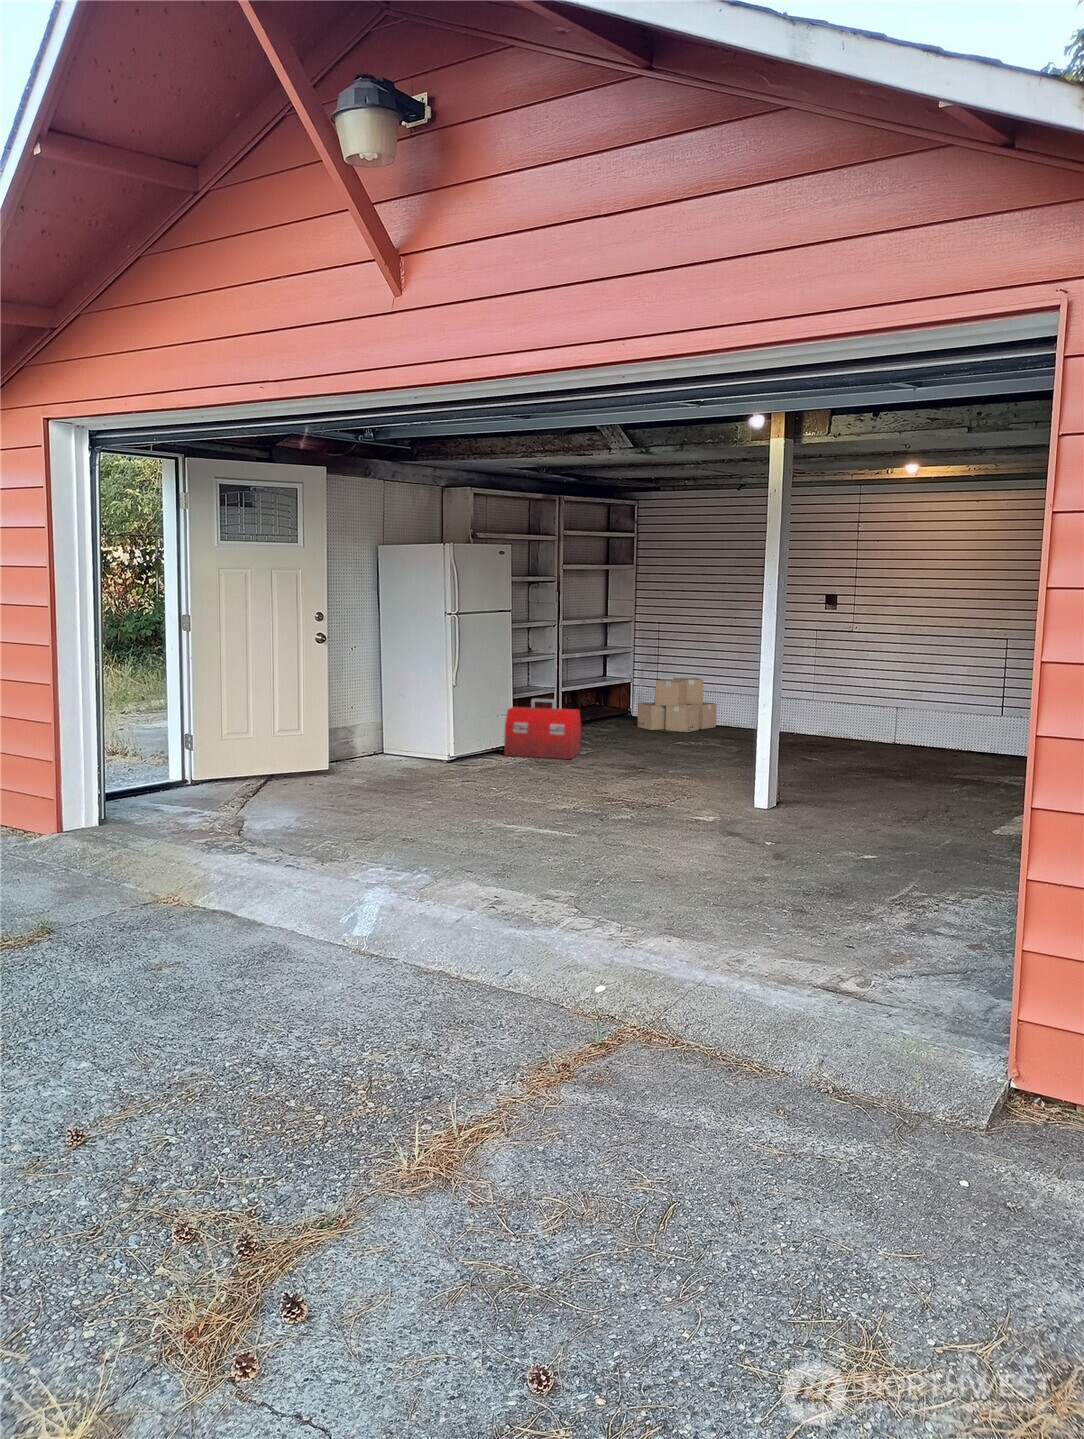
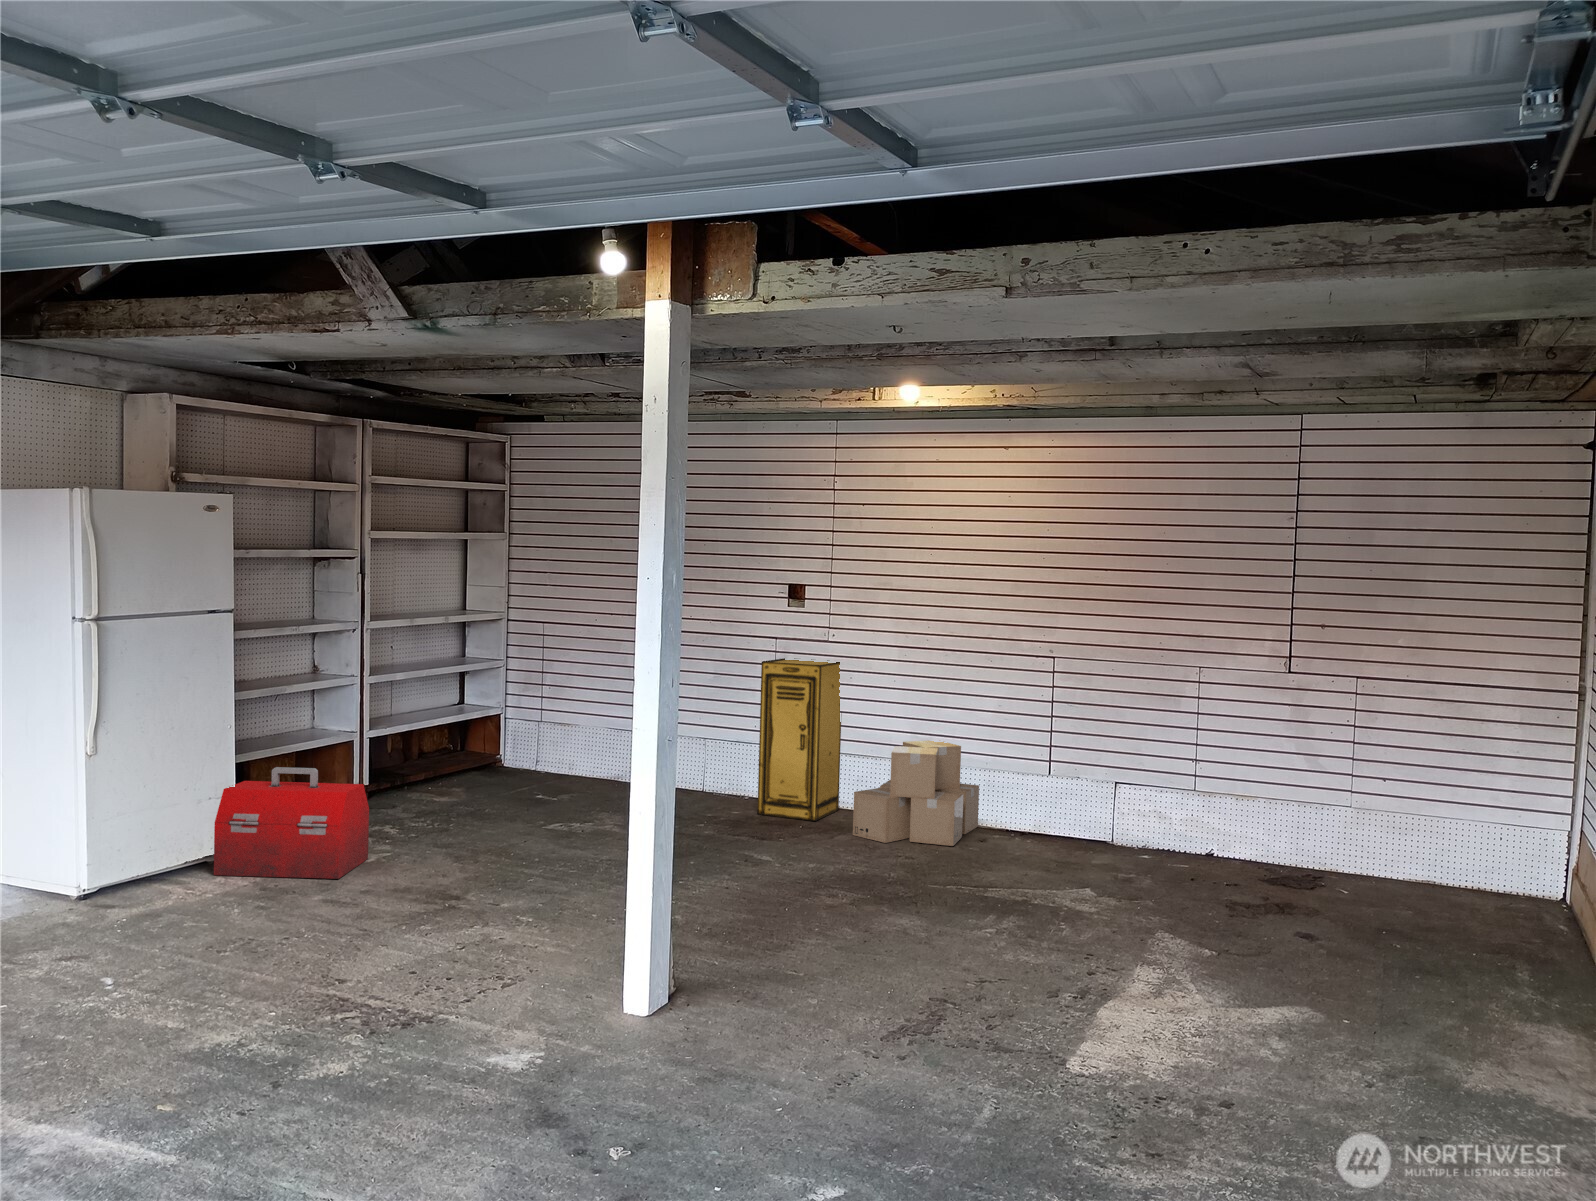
storage cabinet: none [803,643,861,746] -> present [757,658,841,821]
cardboard box: present [638,678,717,732] -> present [853,741,979,846]

